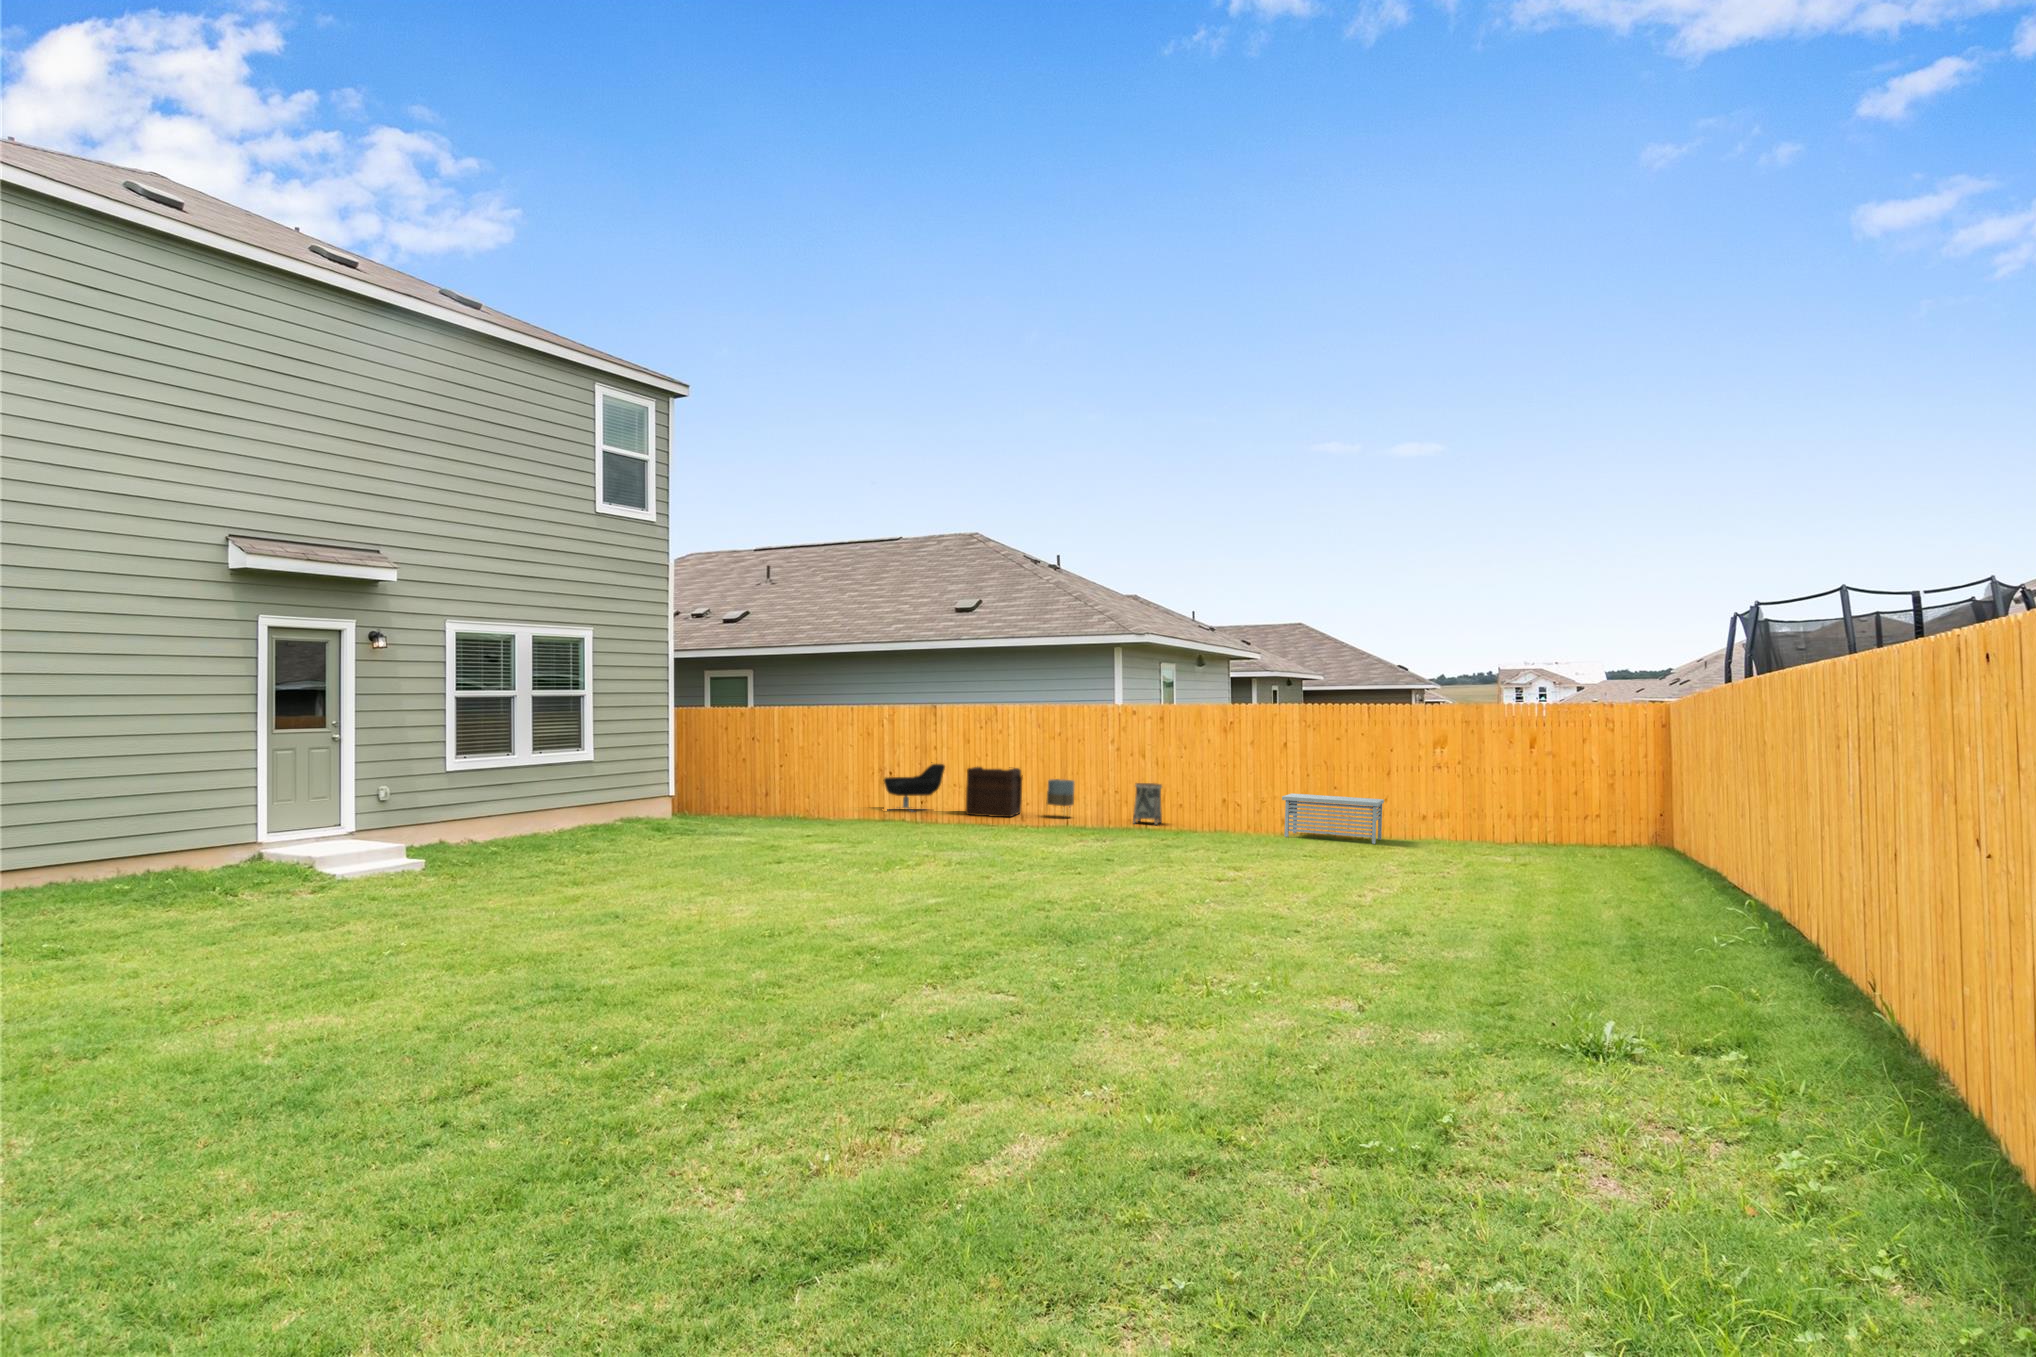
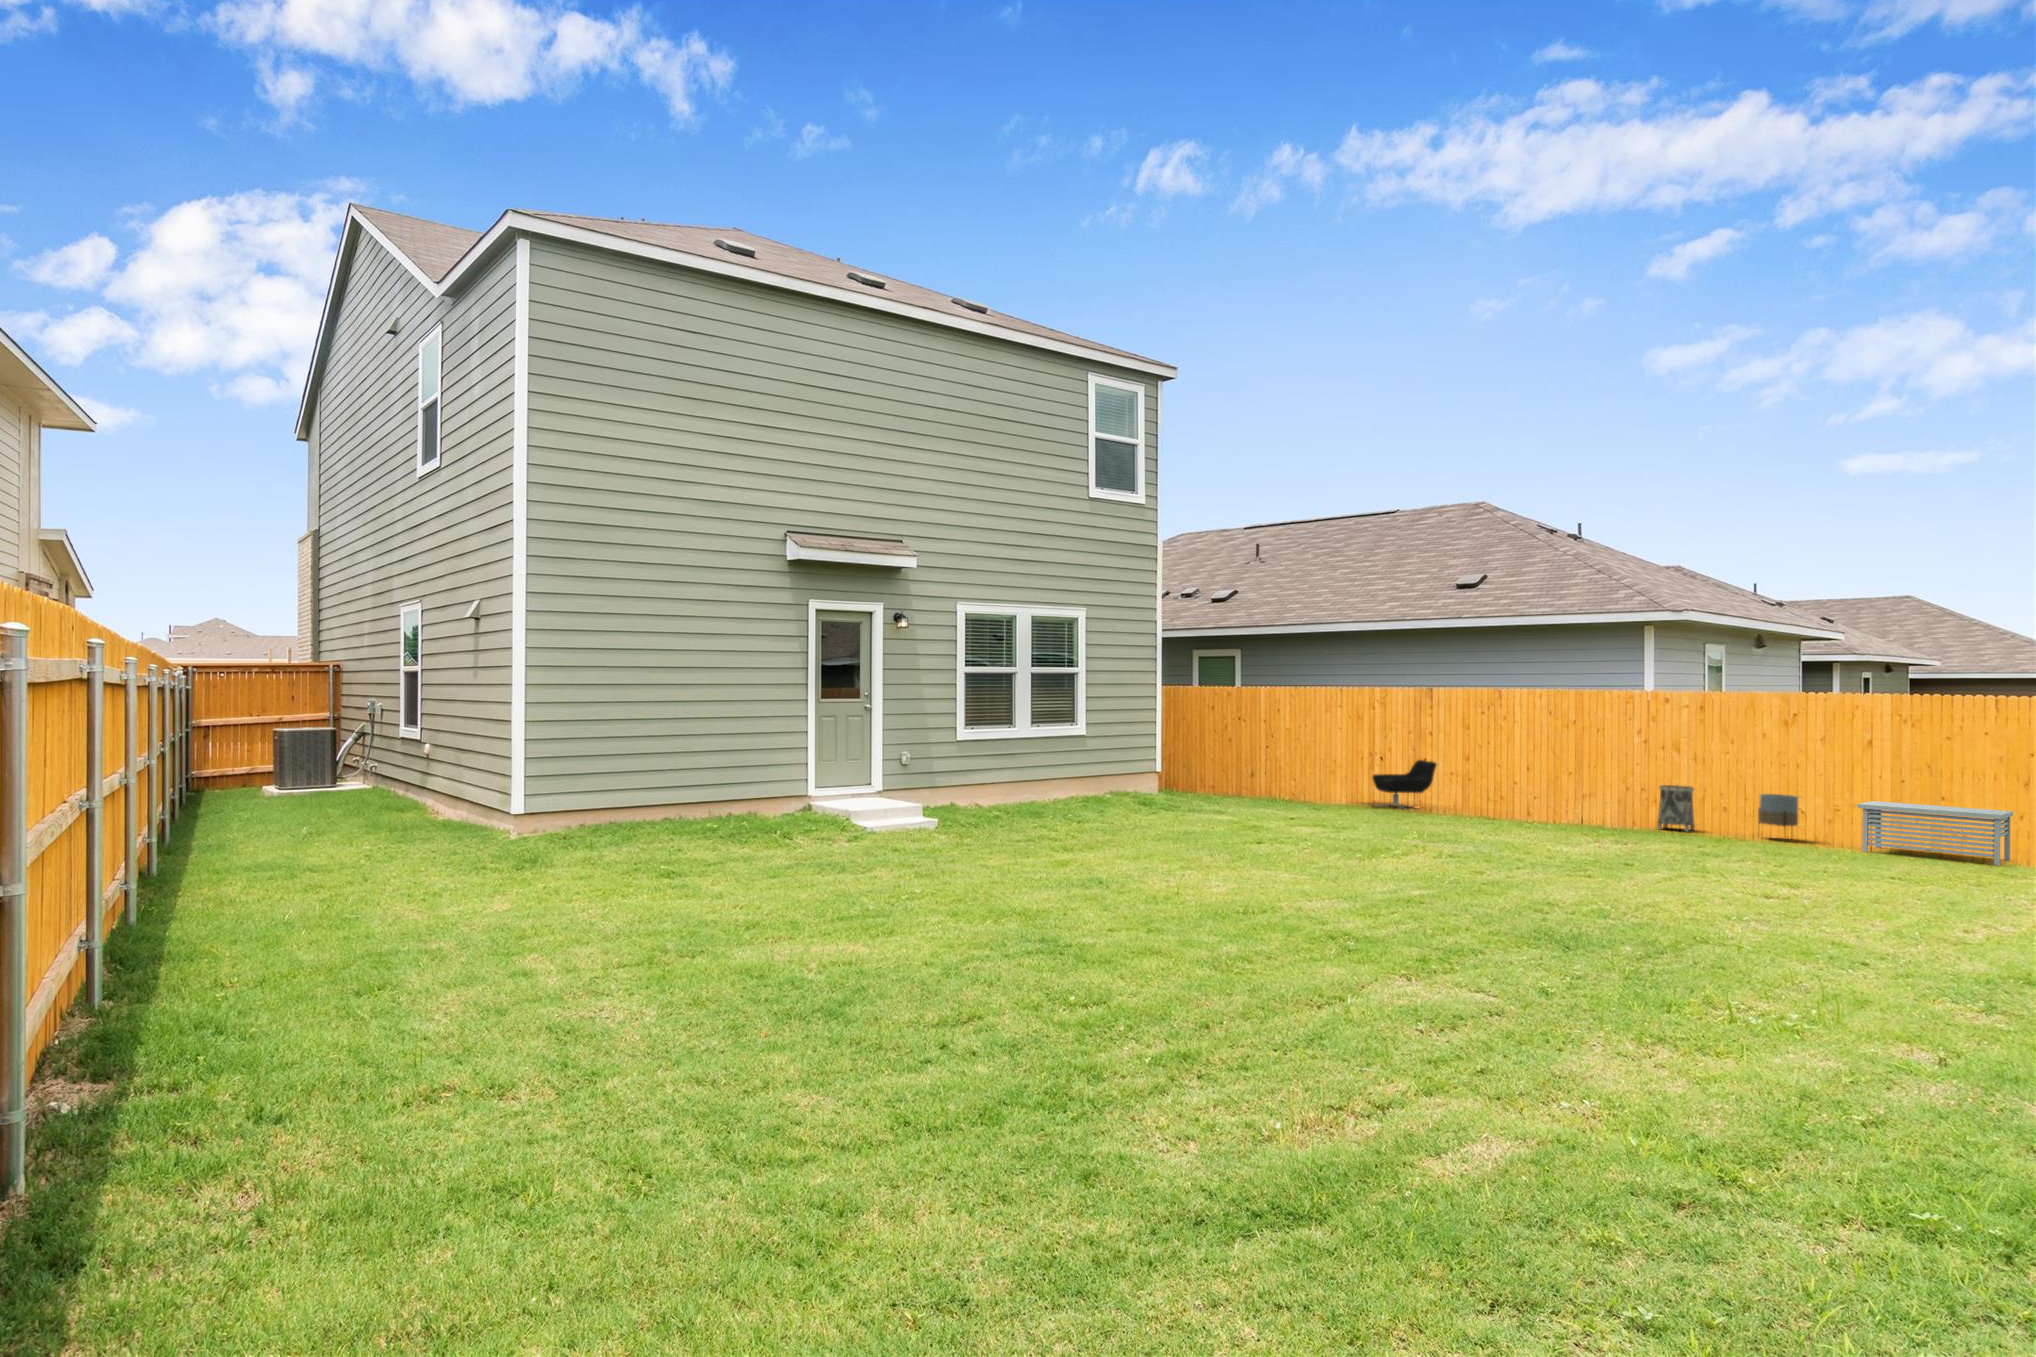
wooden crate: present [966,766,1023,817] -> none [1460,764,1524,818]
planter: present [1047,779,1075,807] -> present [1758,794,1798,834]

